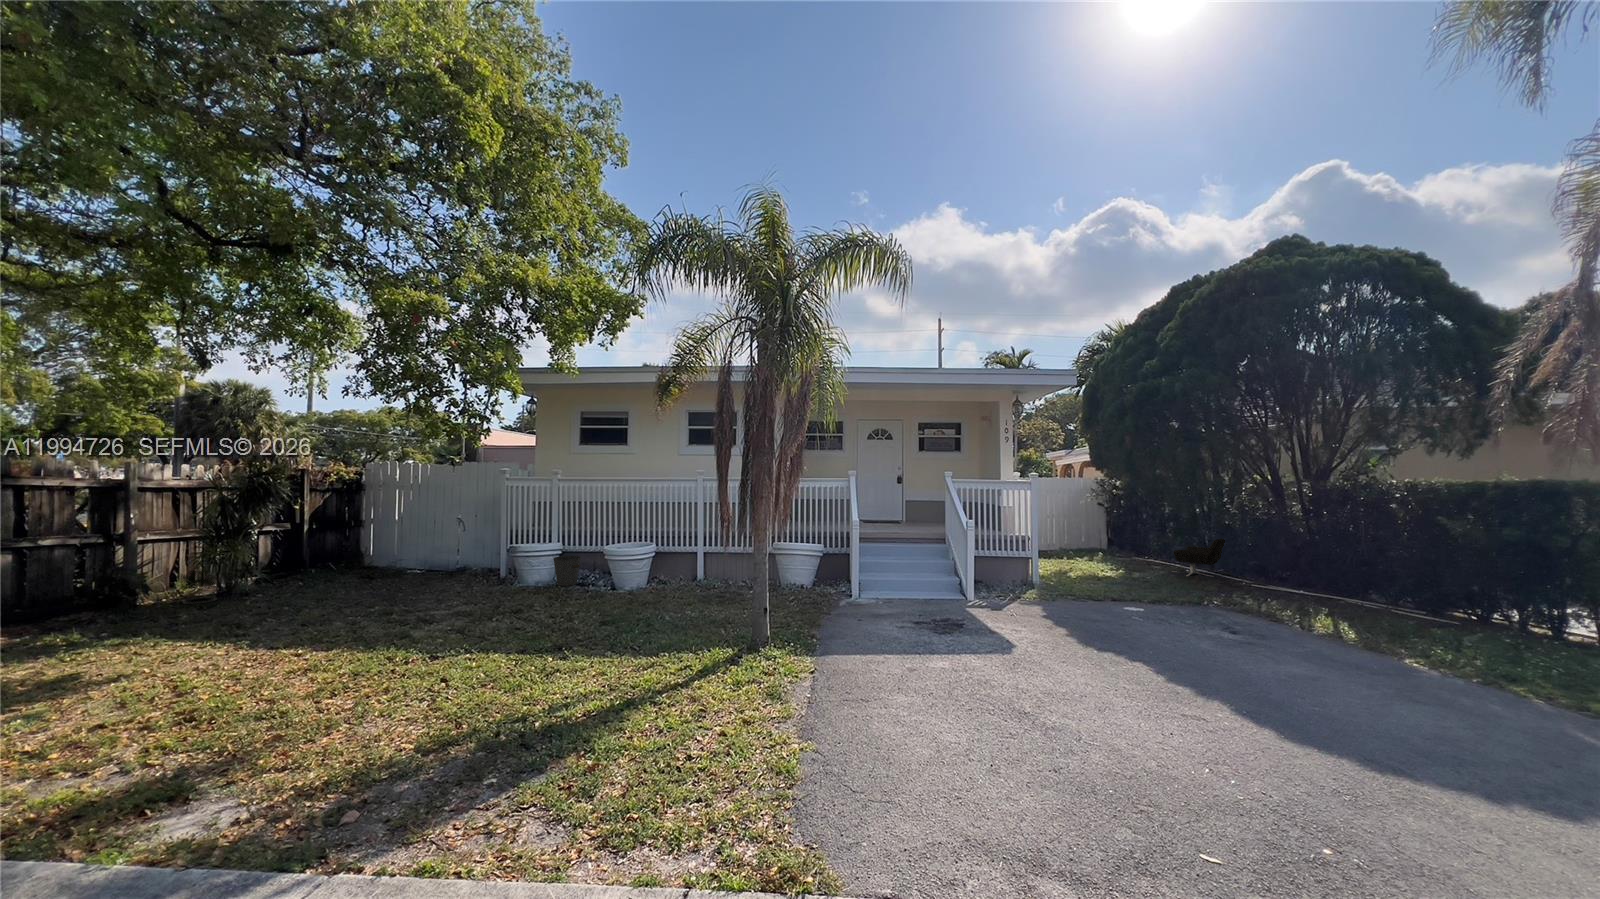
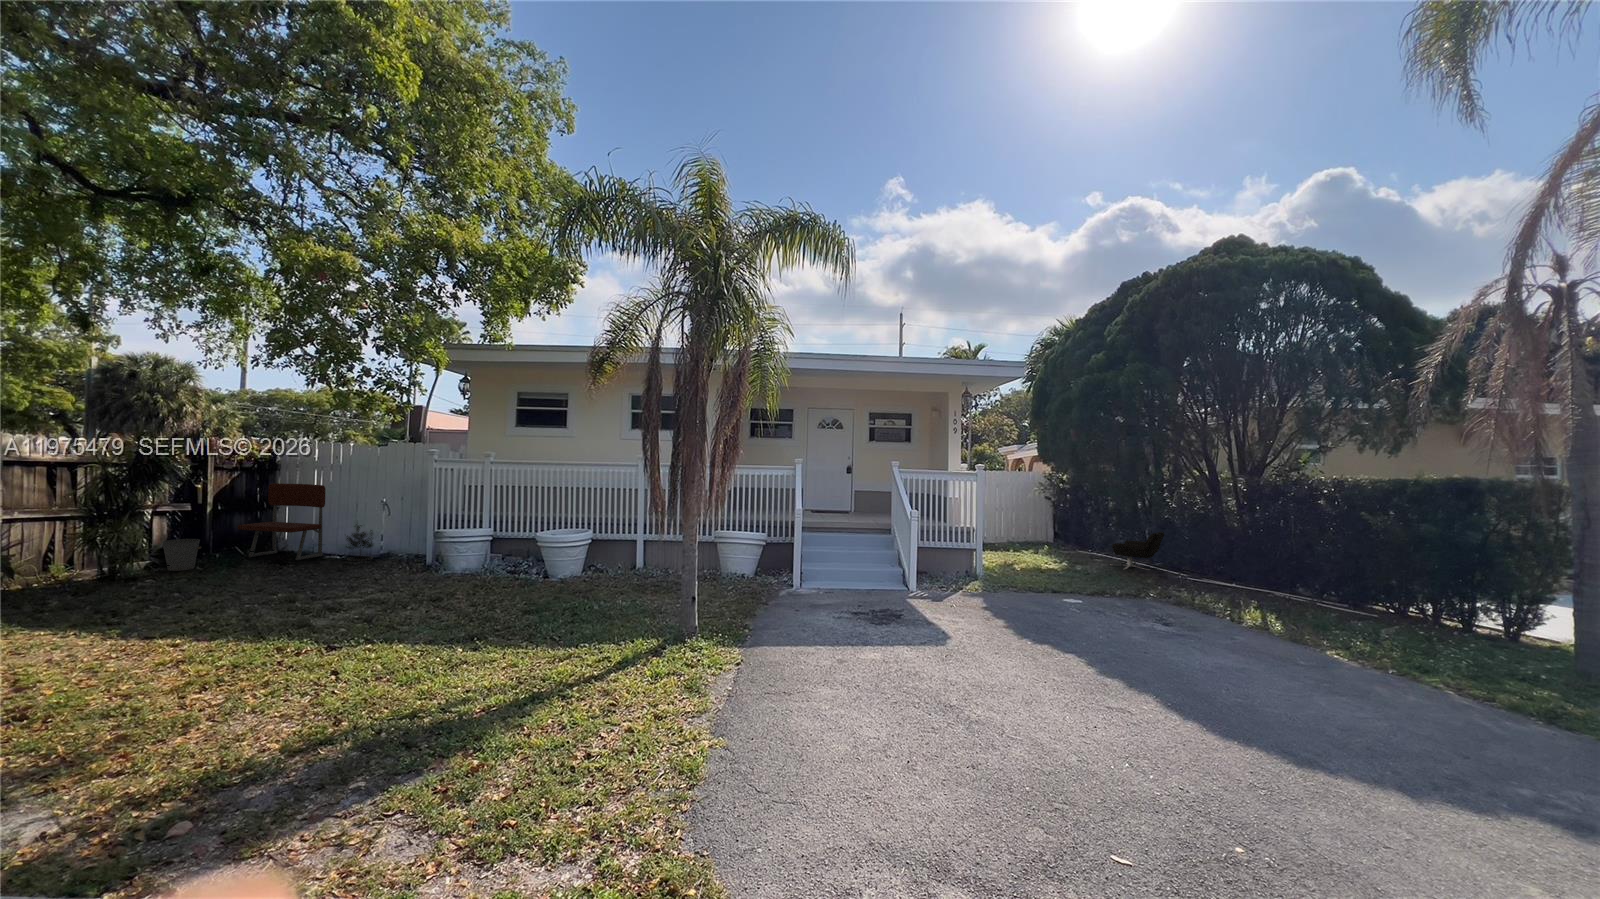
bench: none [326,502,404,574] -> present [238,483,326,560]
bucket: present [554,556,581,586] -> present [162,538,202,571]
potted tree: present [179,558,217,604] -> present [346,524,373,561]

